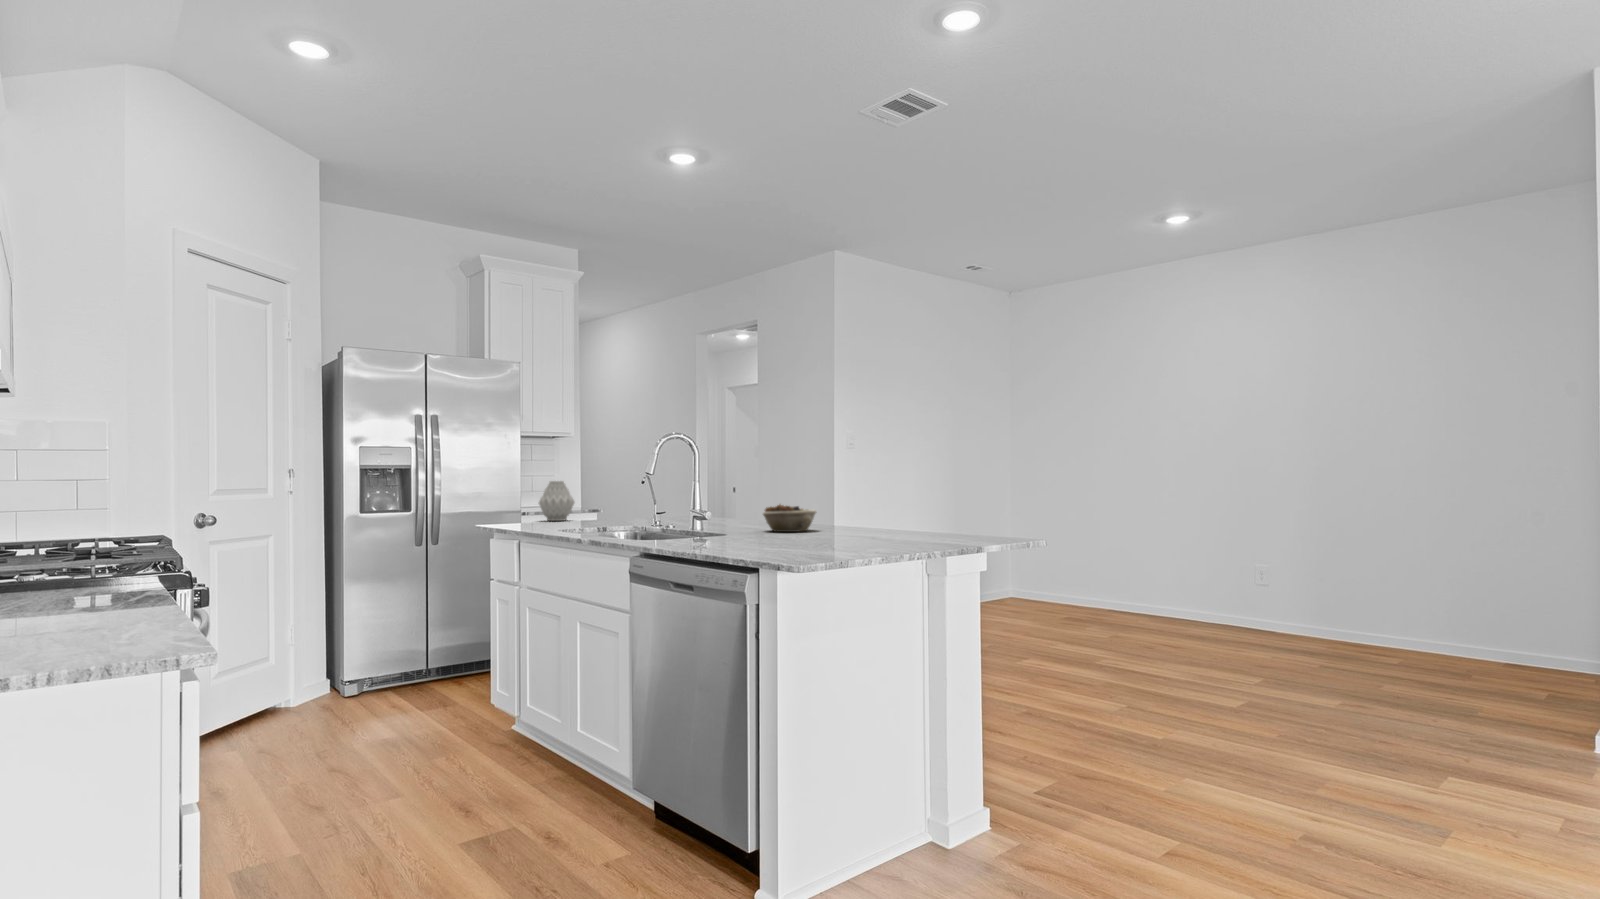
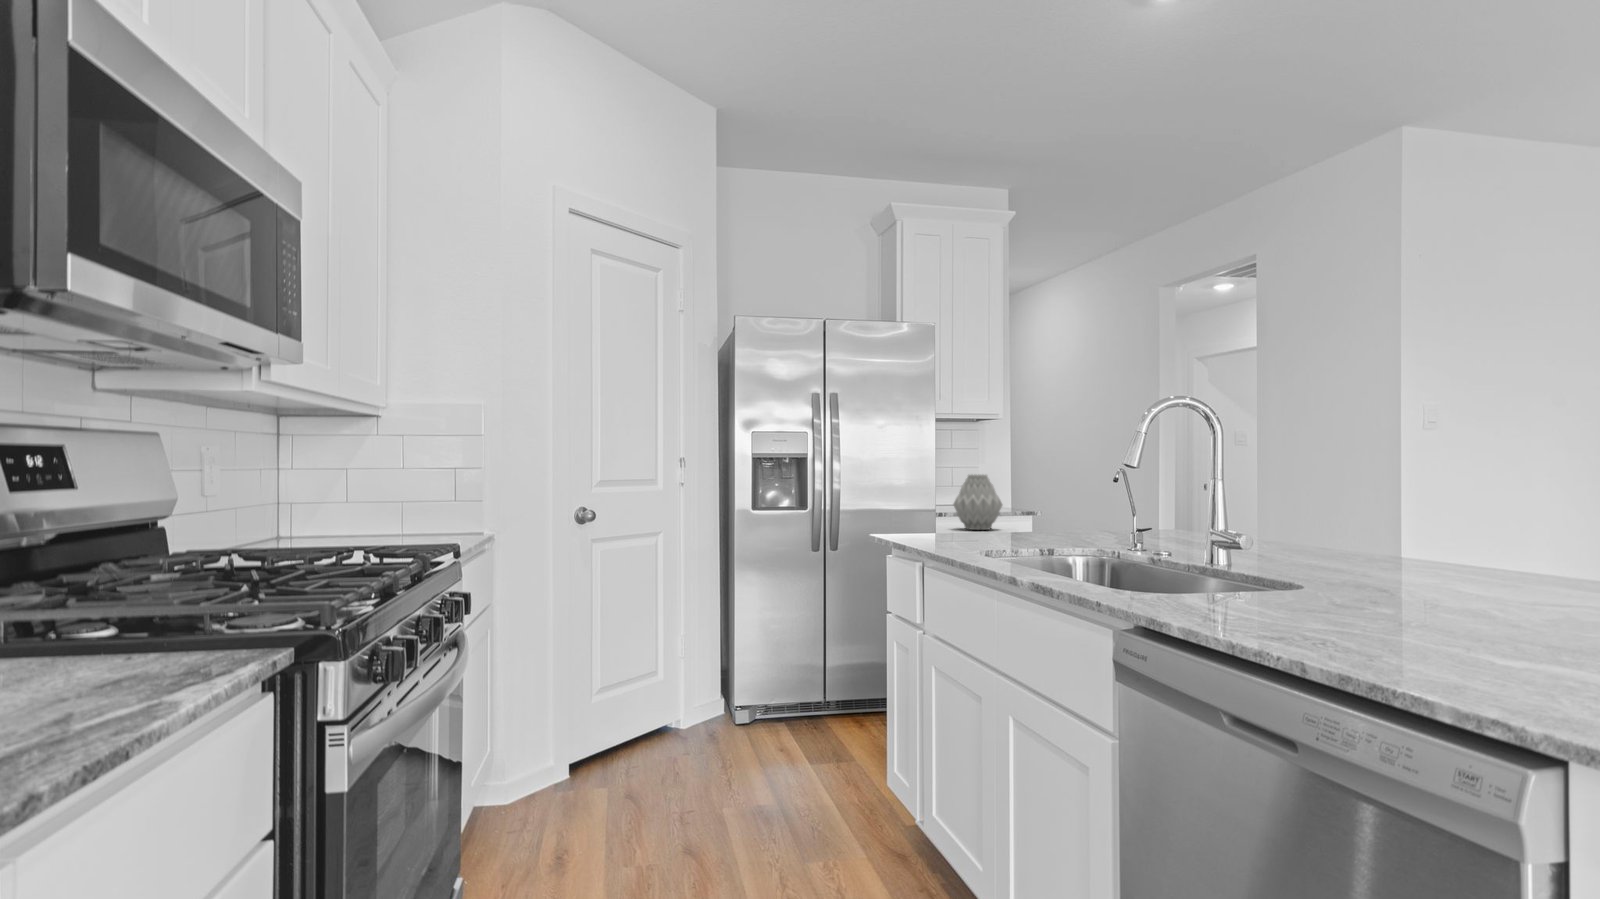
succulent planter: present [763,504,816,532] -> none [1364,525,1500,586]

